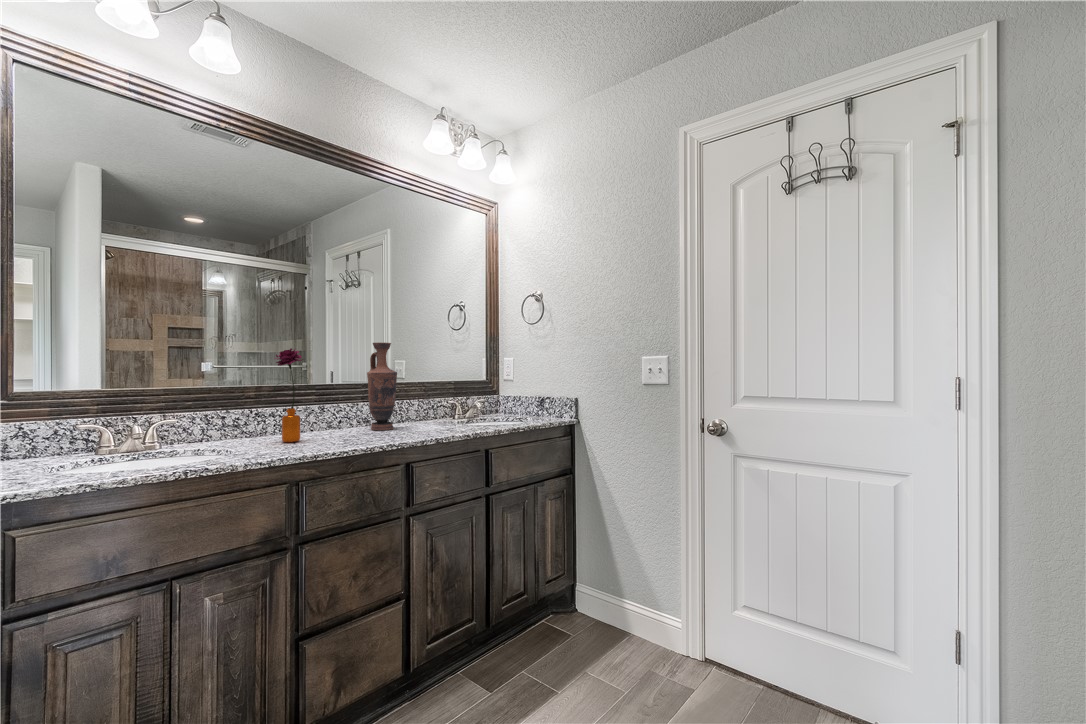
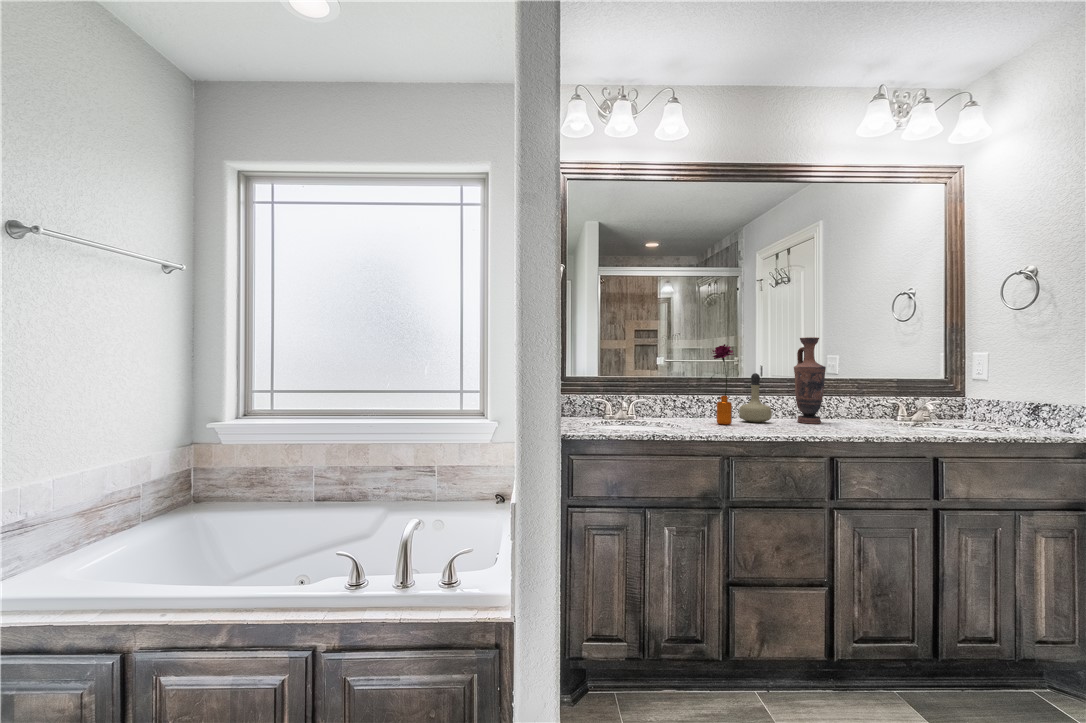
perfume bottle: none [309,381,345,435] -> present [739,373,772,422]

